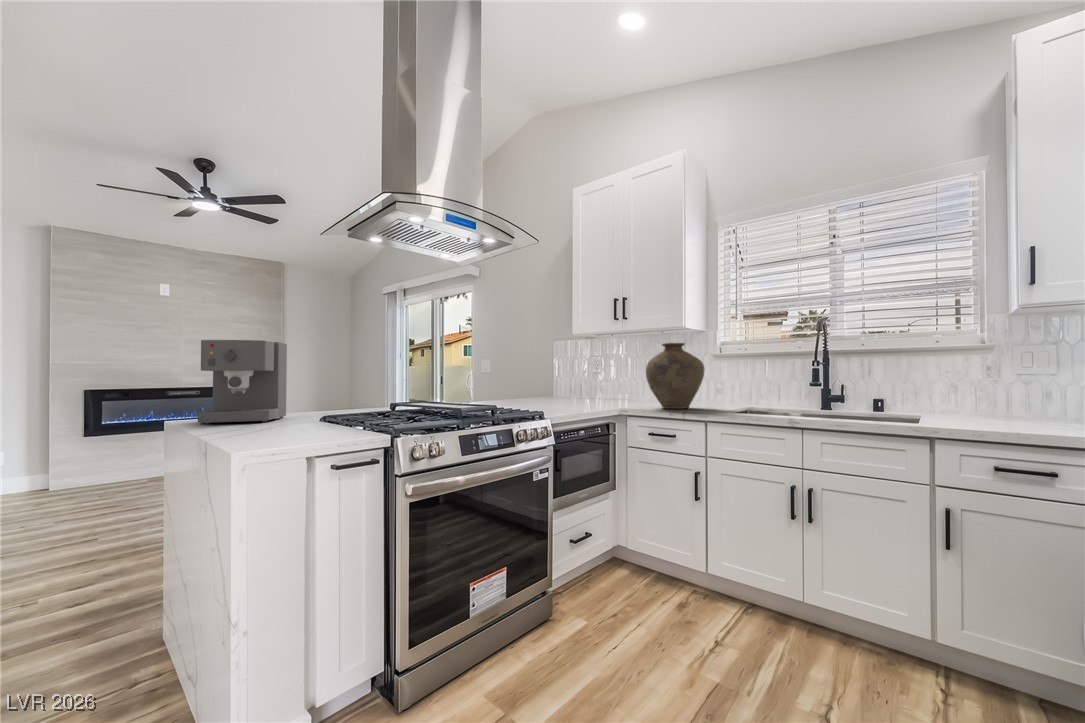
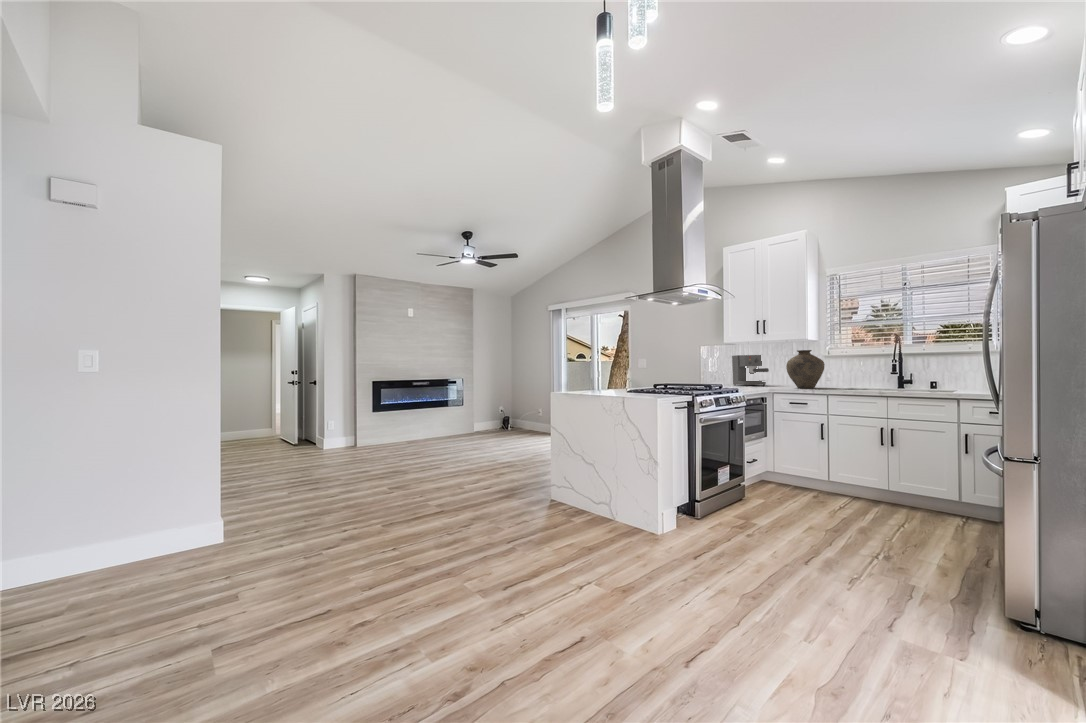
coffee maker: present [198,340,287,424] -> present [732,355,769,386]

